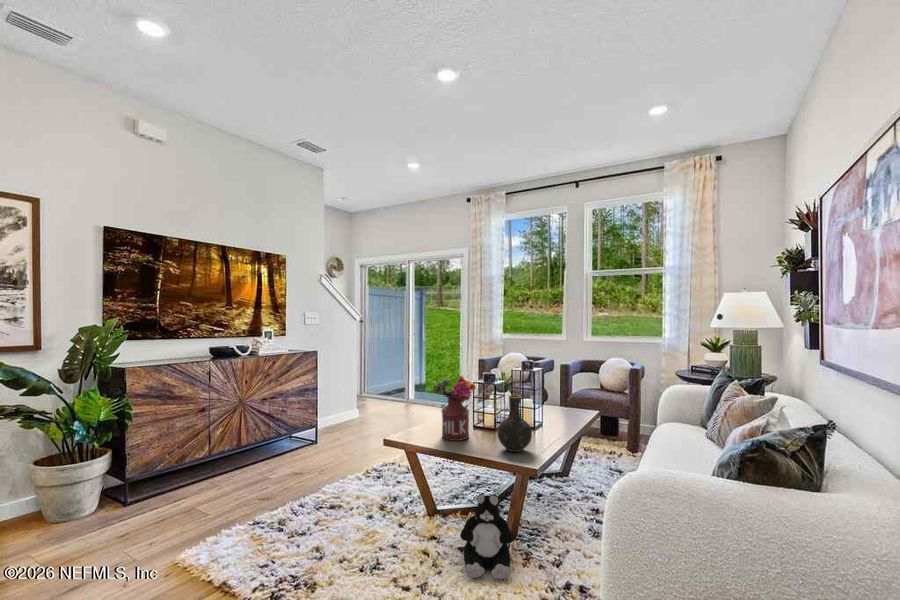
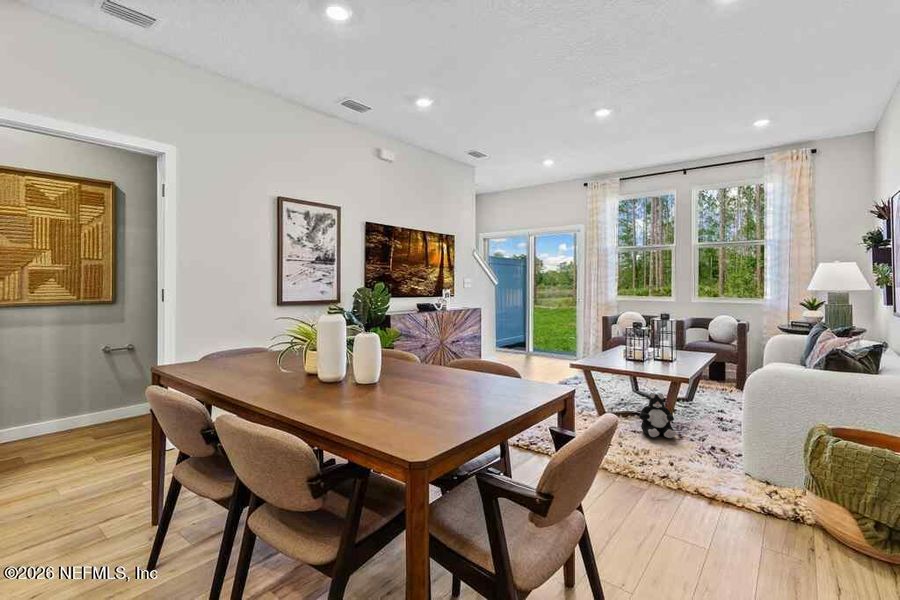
flower arrangement: present [433,376,476,441] -> none [607,322,638,365]
vase: present [497,395,532,452] -> none [657,335,681,371]

